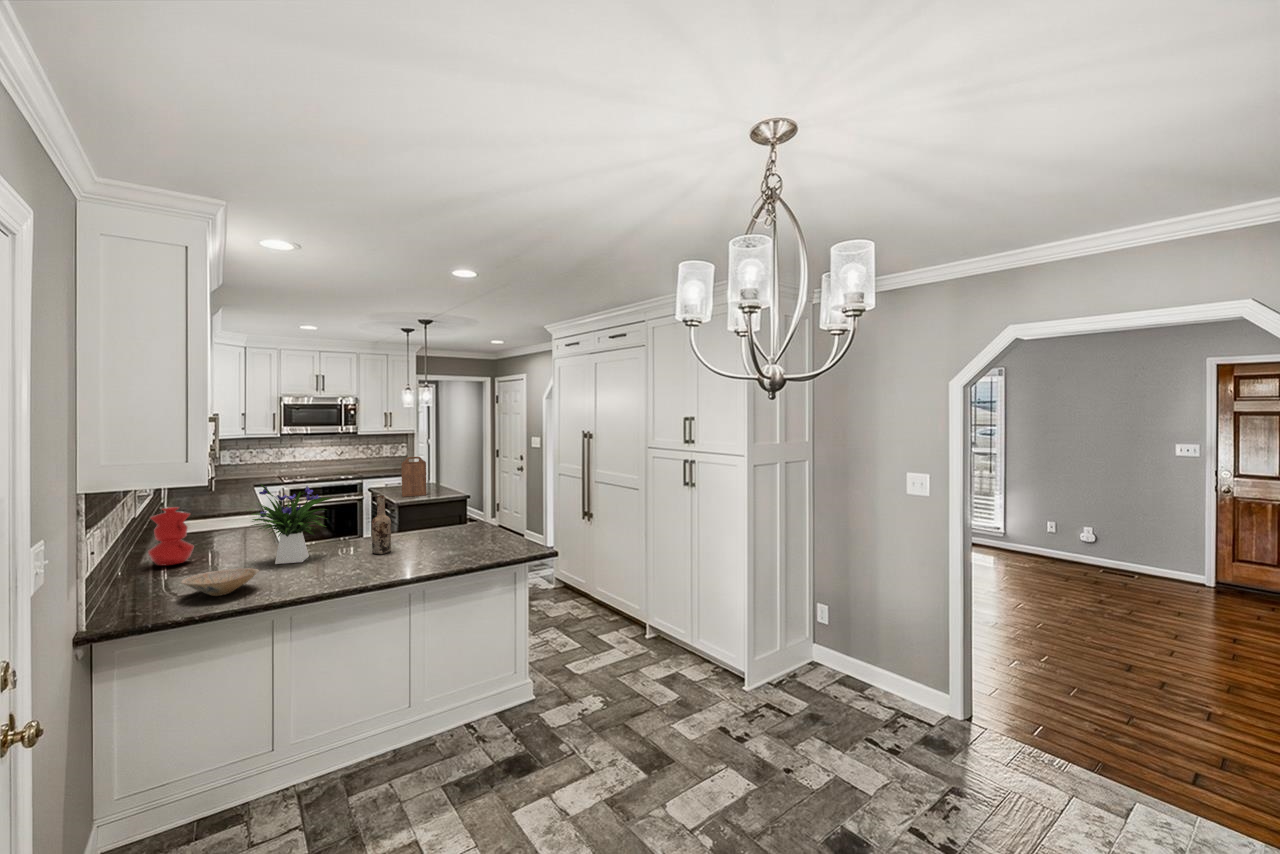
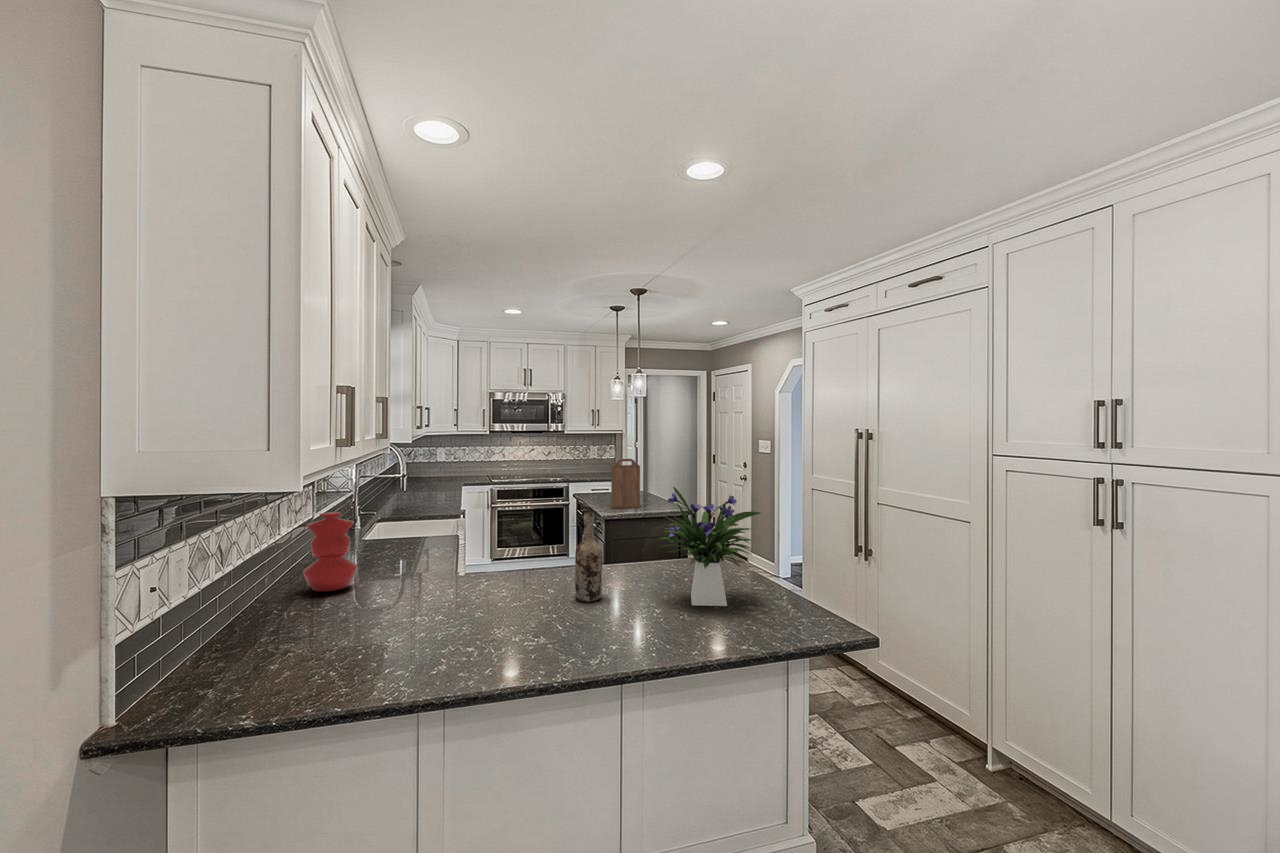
flower arrangement: present [246,484,332,564] -> present [659,487,760,606]
bowl: present [181,568,259,596] -> none [300,616,411,664]

